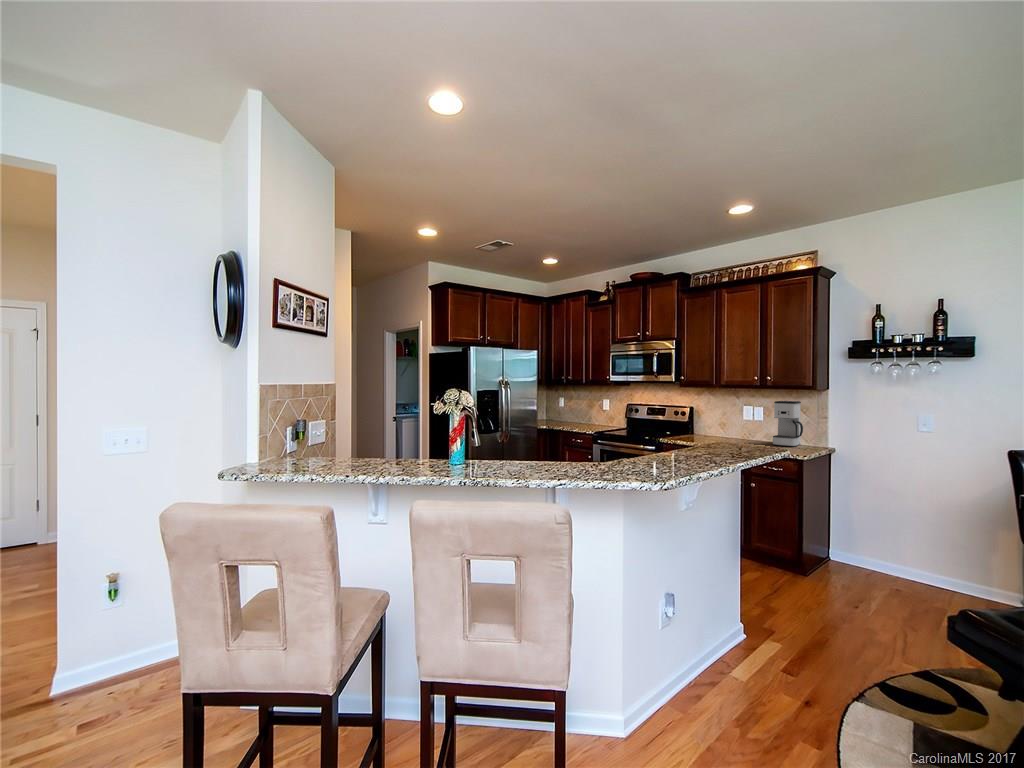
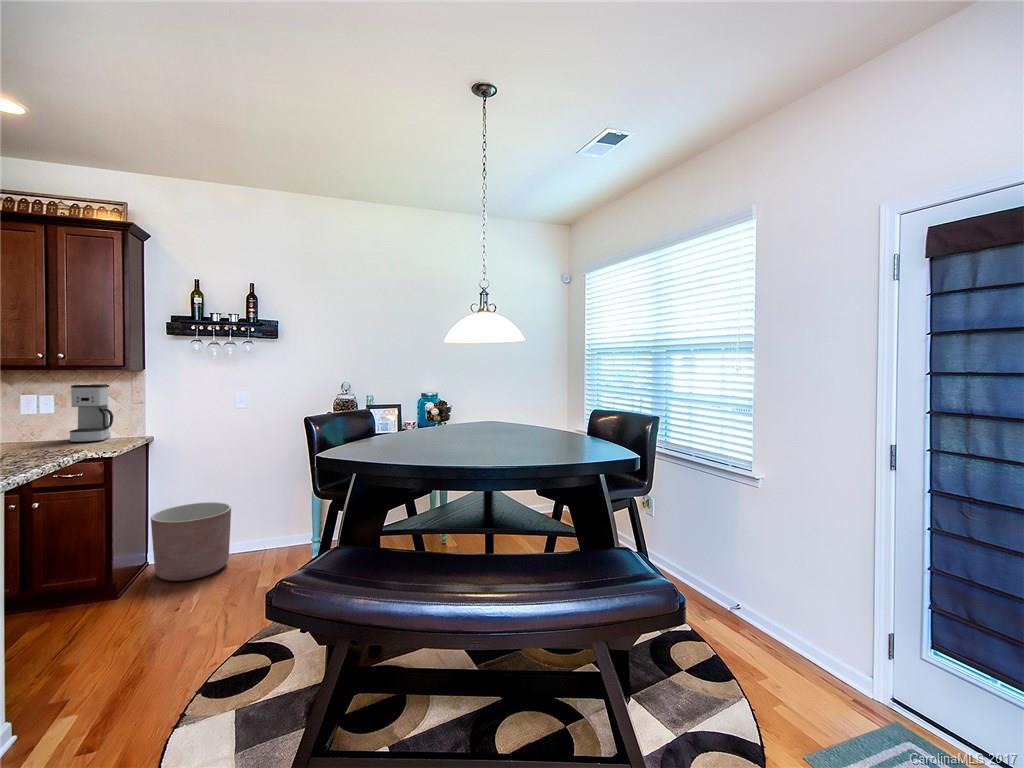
planter: none [832,515,912,590] -> present [151,502,231,581]

